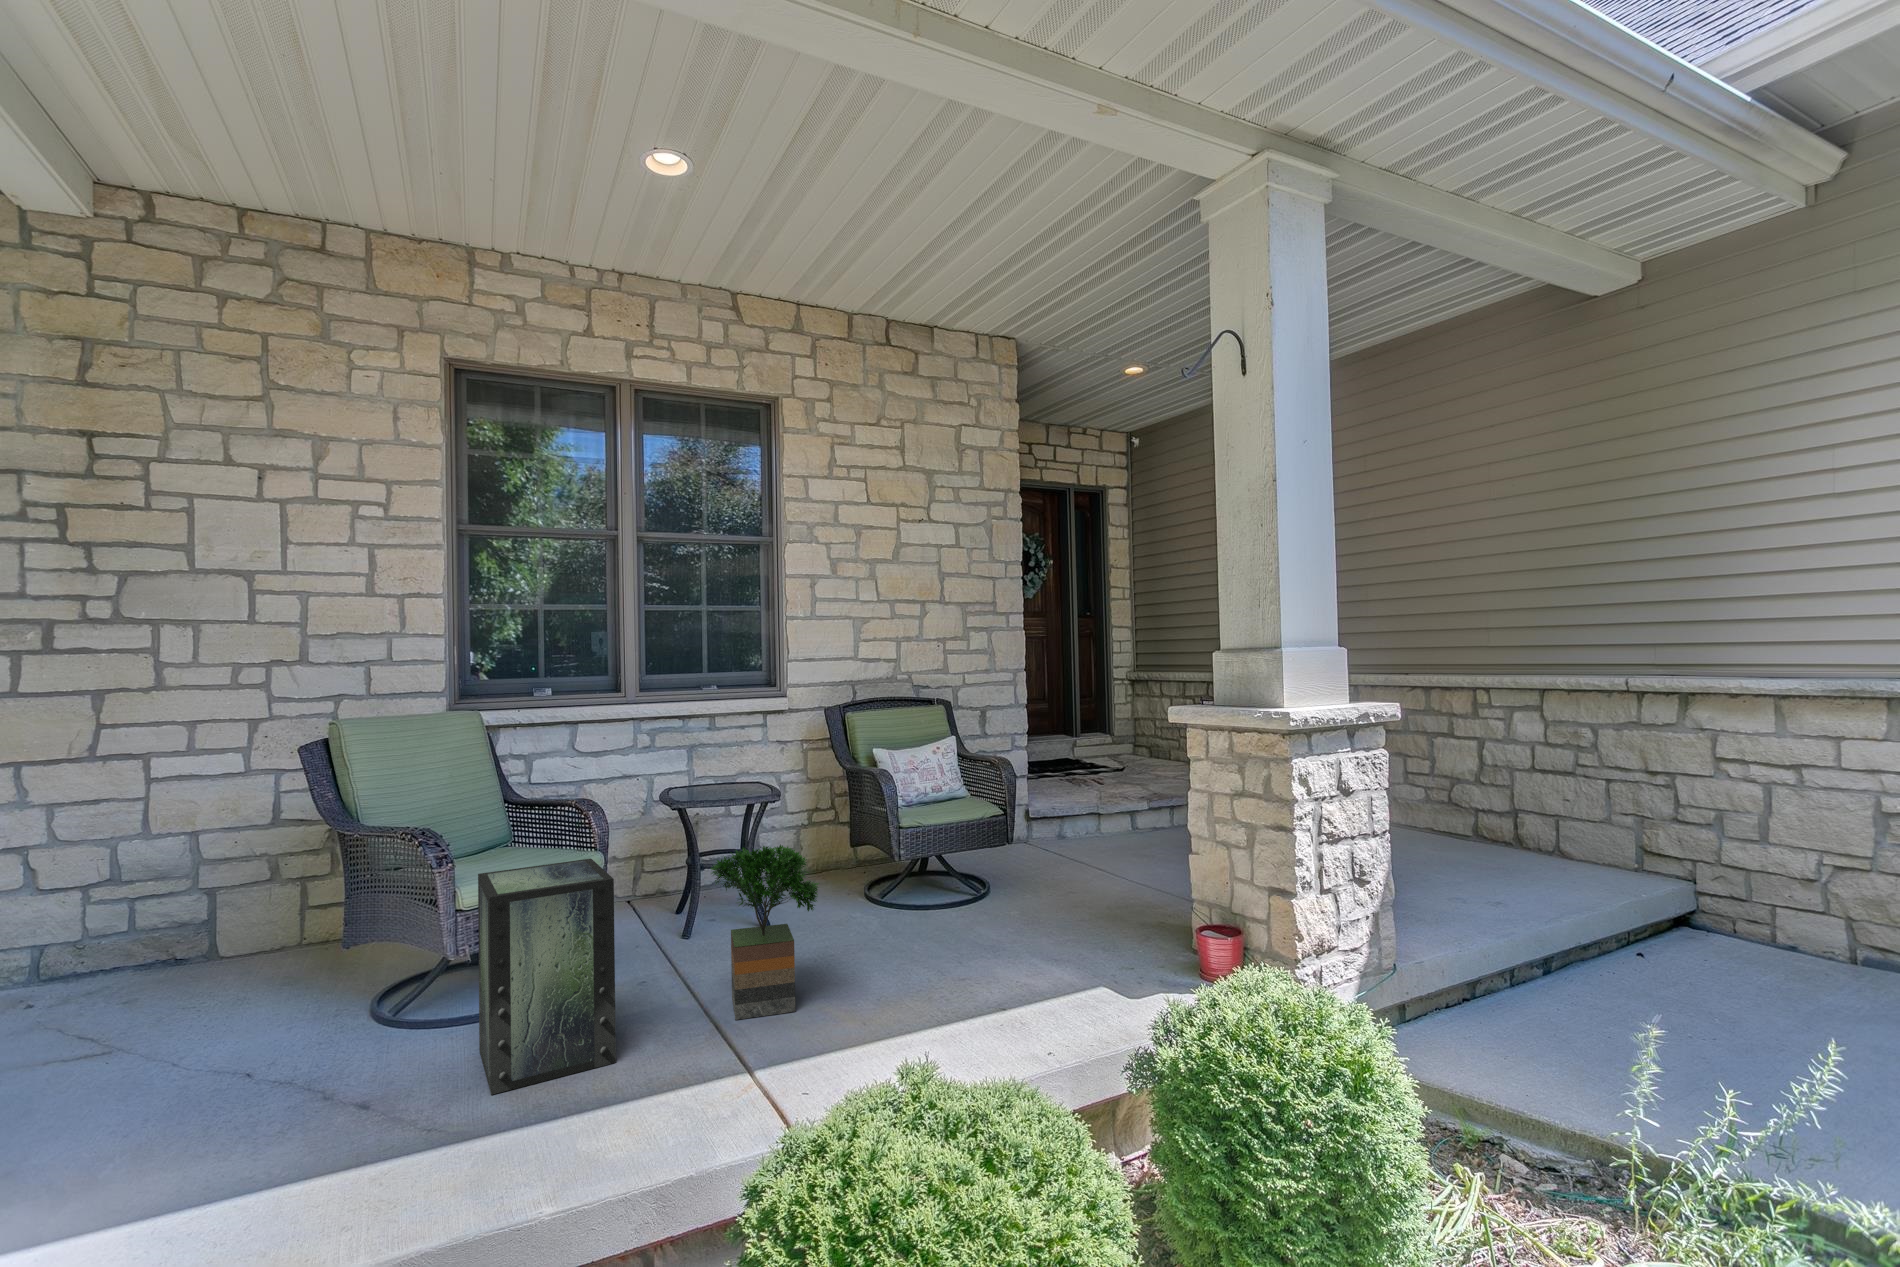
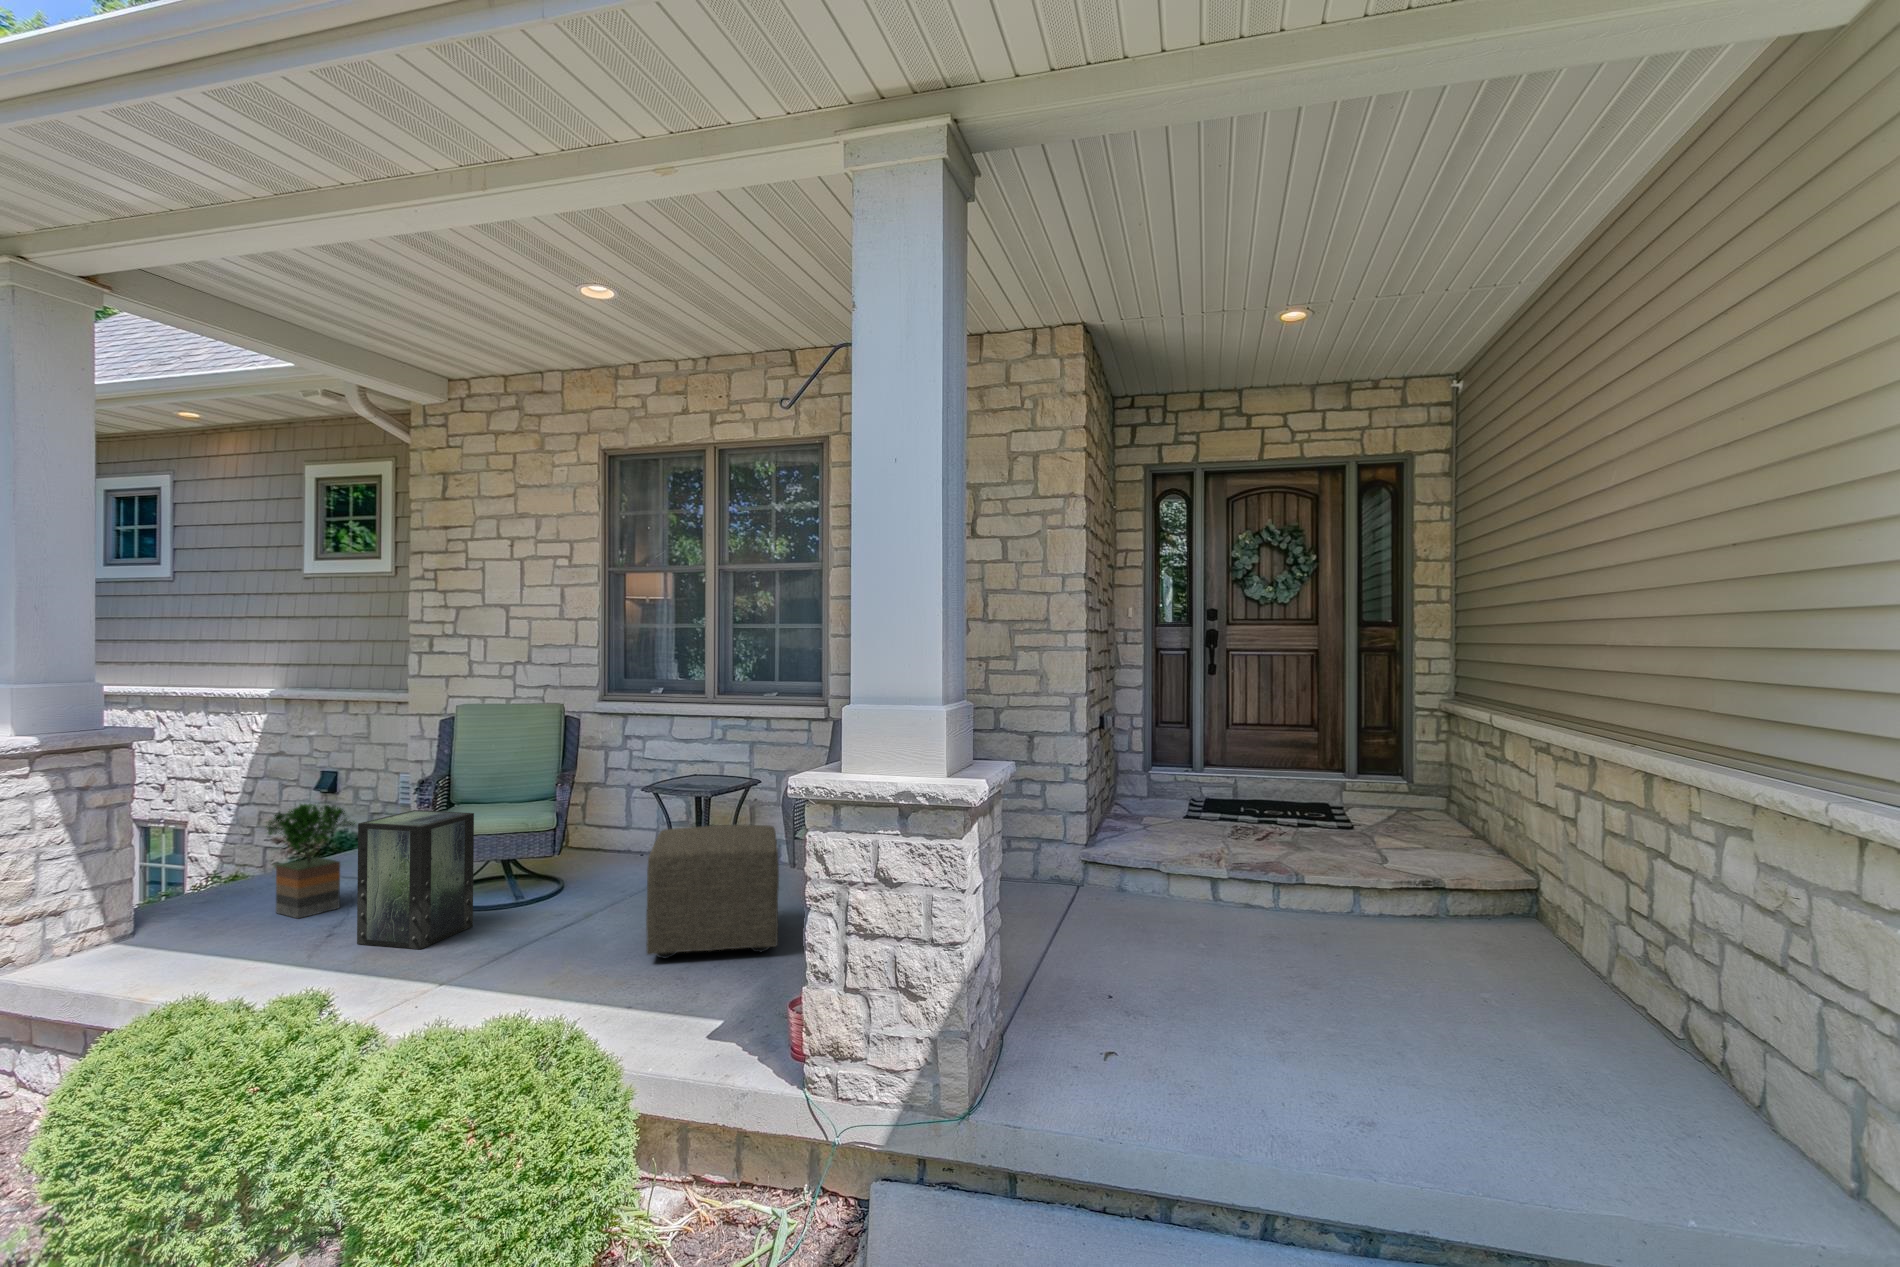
ottoman: none [809,816,995,970] -> present [646,825,779,958]
potted tree: present [711,845,819,1020] -> present [266,804,356,918]

